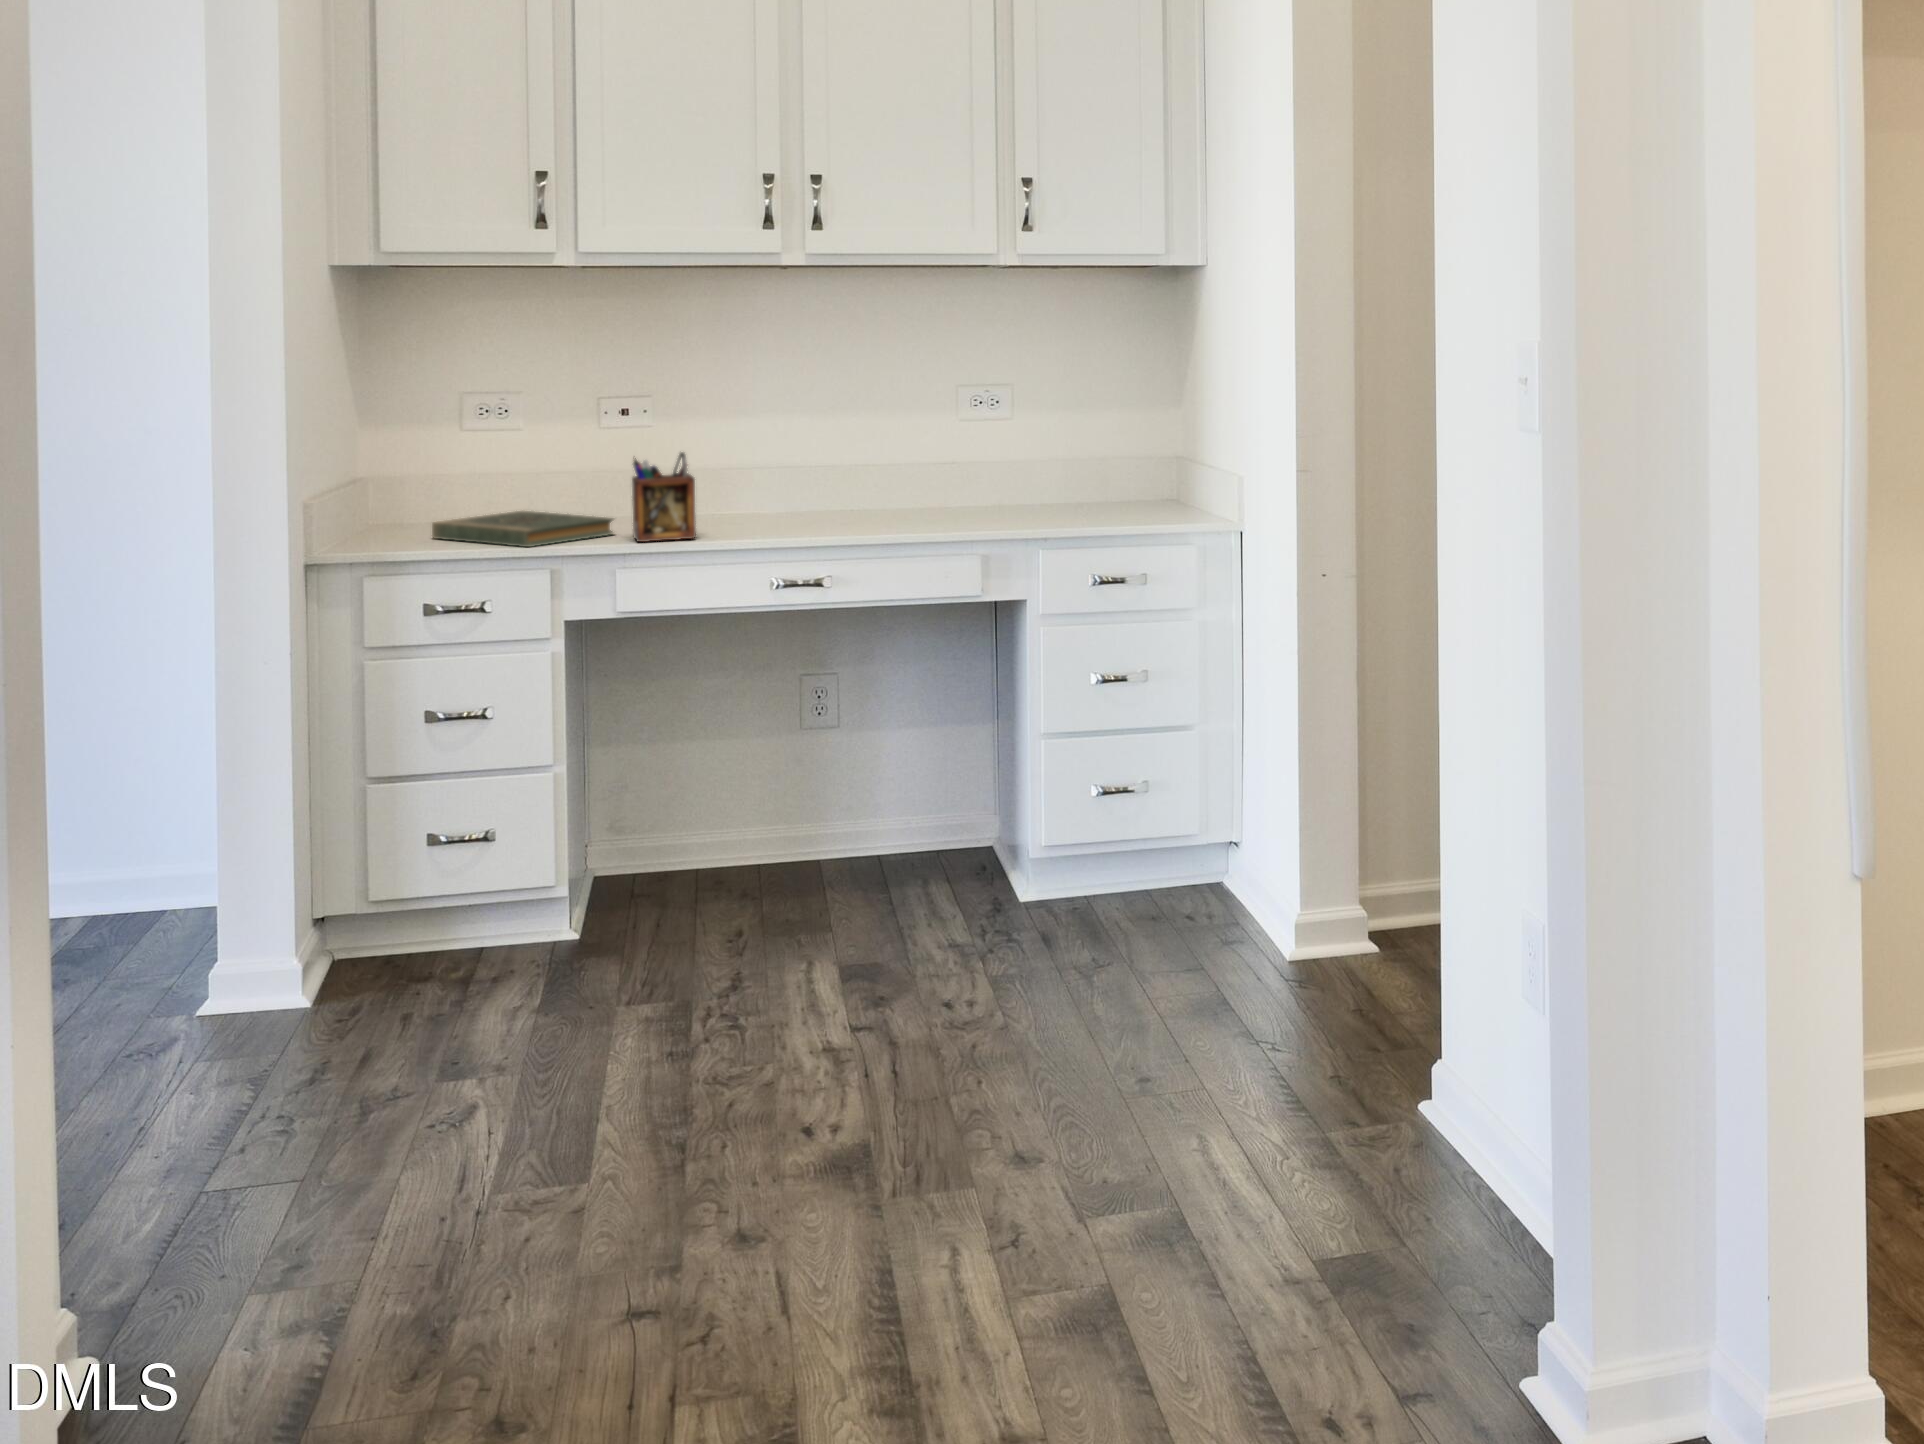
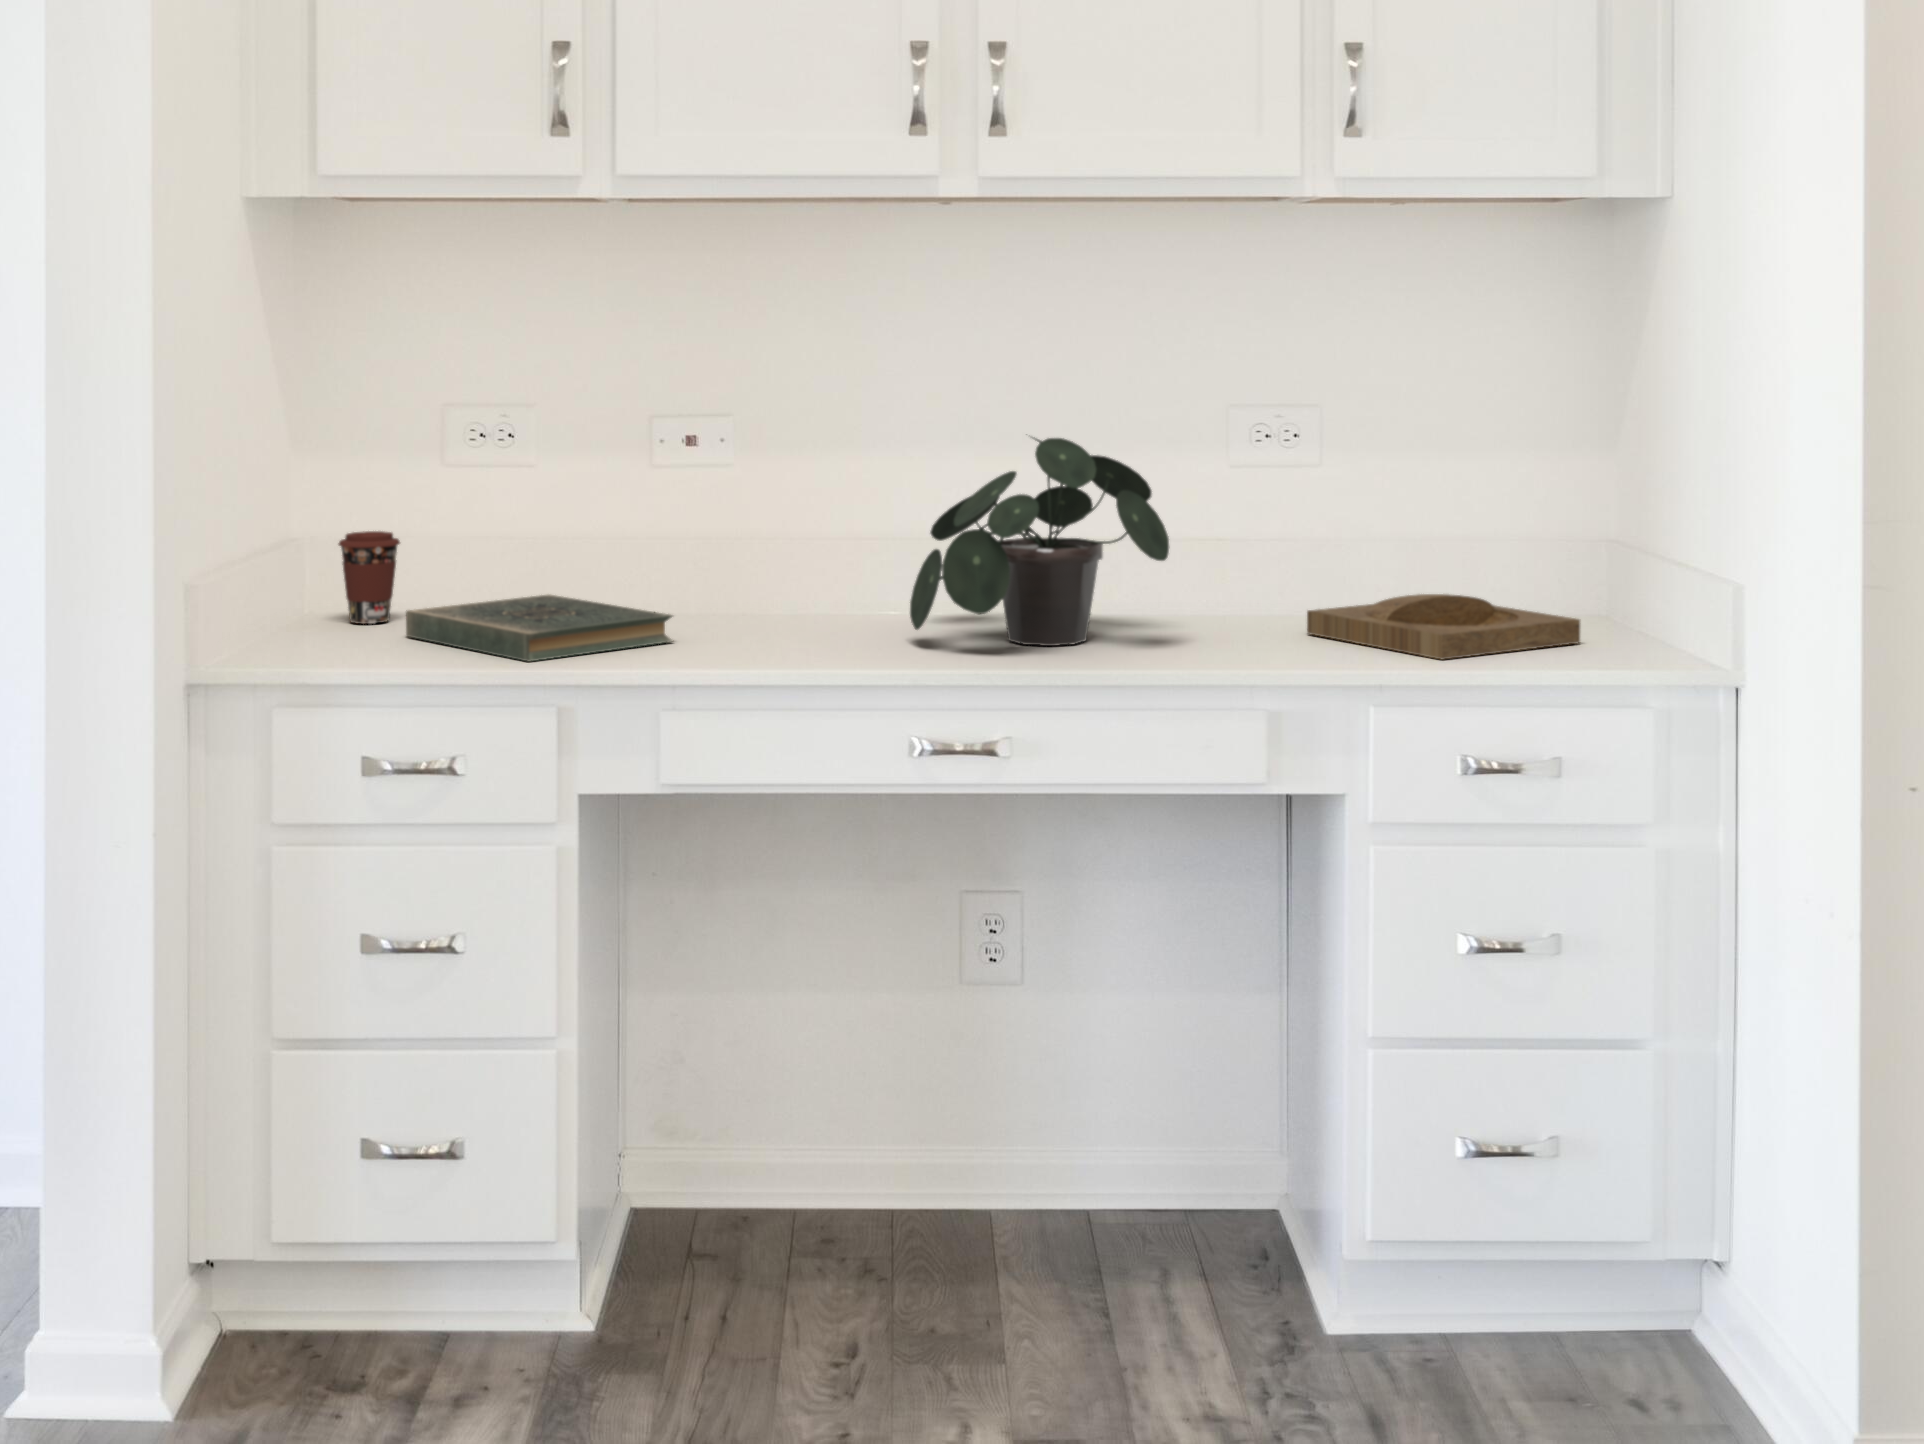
potted plant: none [768,405,926,528] -> present [910,437,1169,646]
desk organizer: present [632,452,696,542] -> none [694,508,790,660]
coffee cup: none [373,474,418,533] -> present [338,531,400,624]
tray: none [1009,491,1163,526] -> present [1307,594,1580,660]

